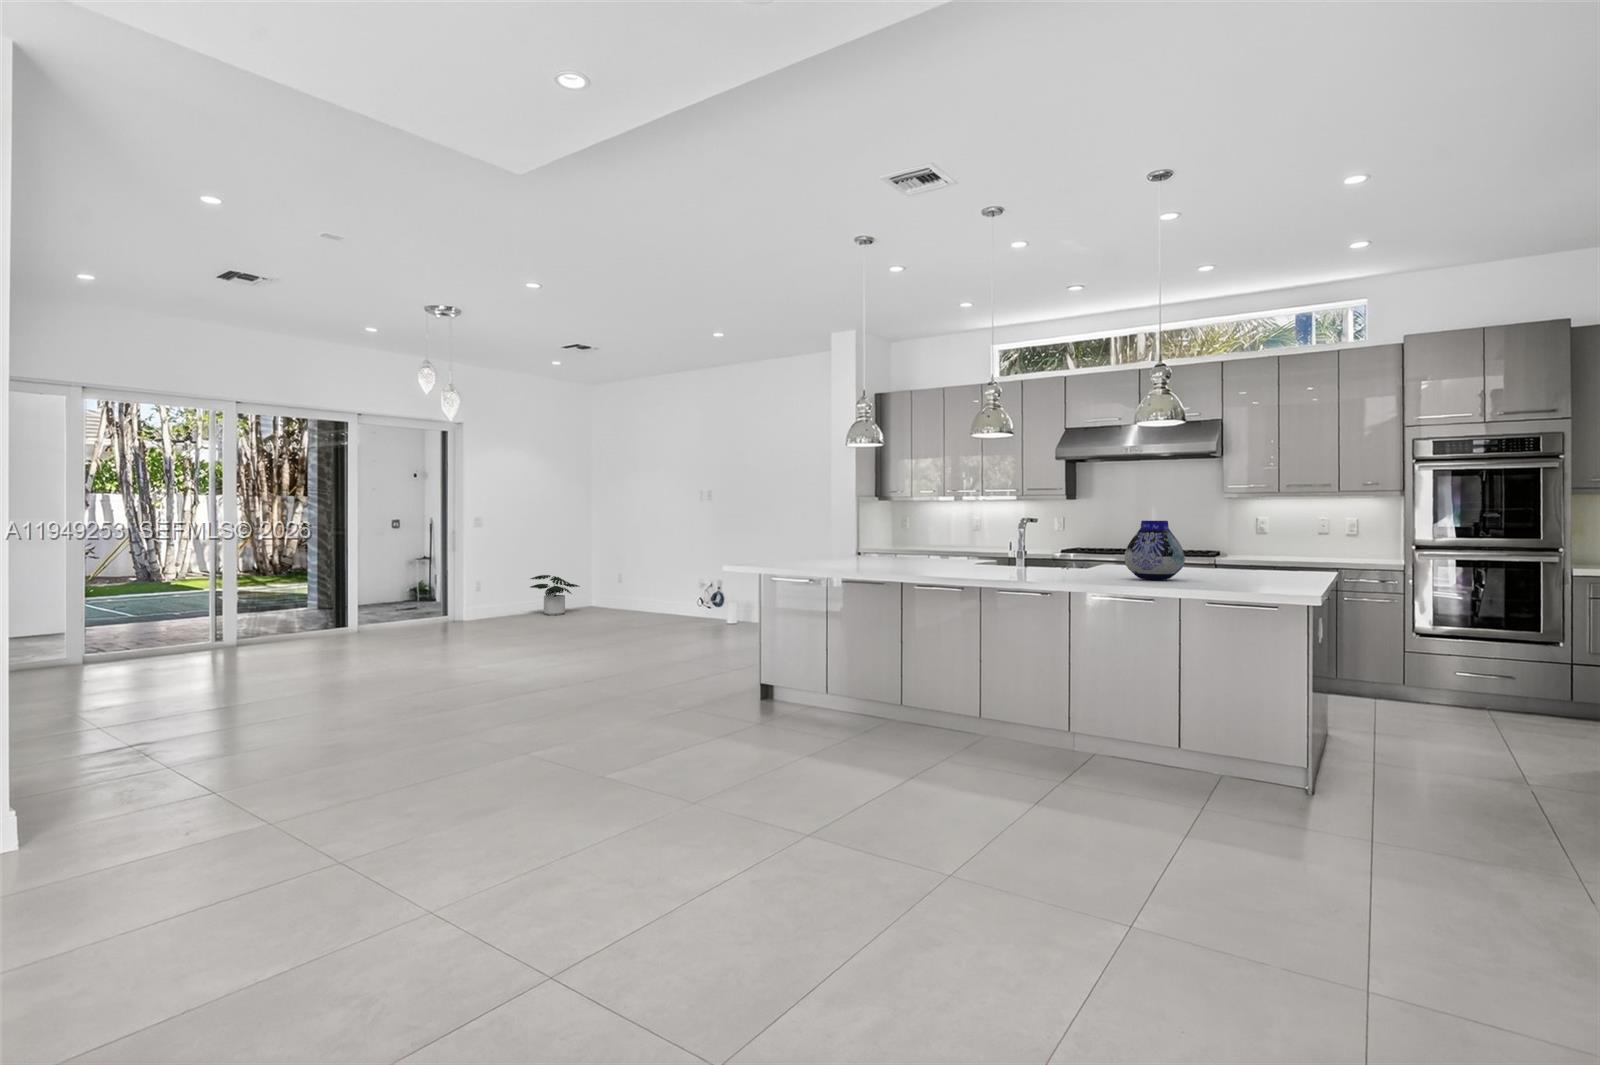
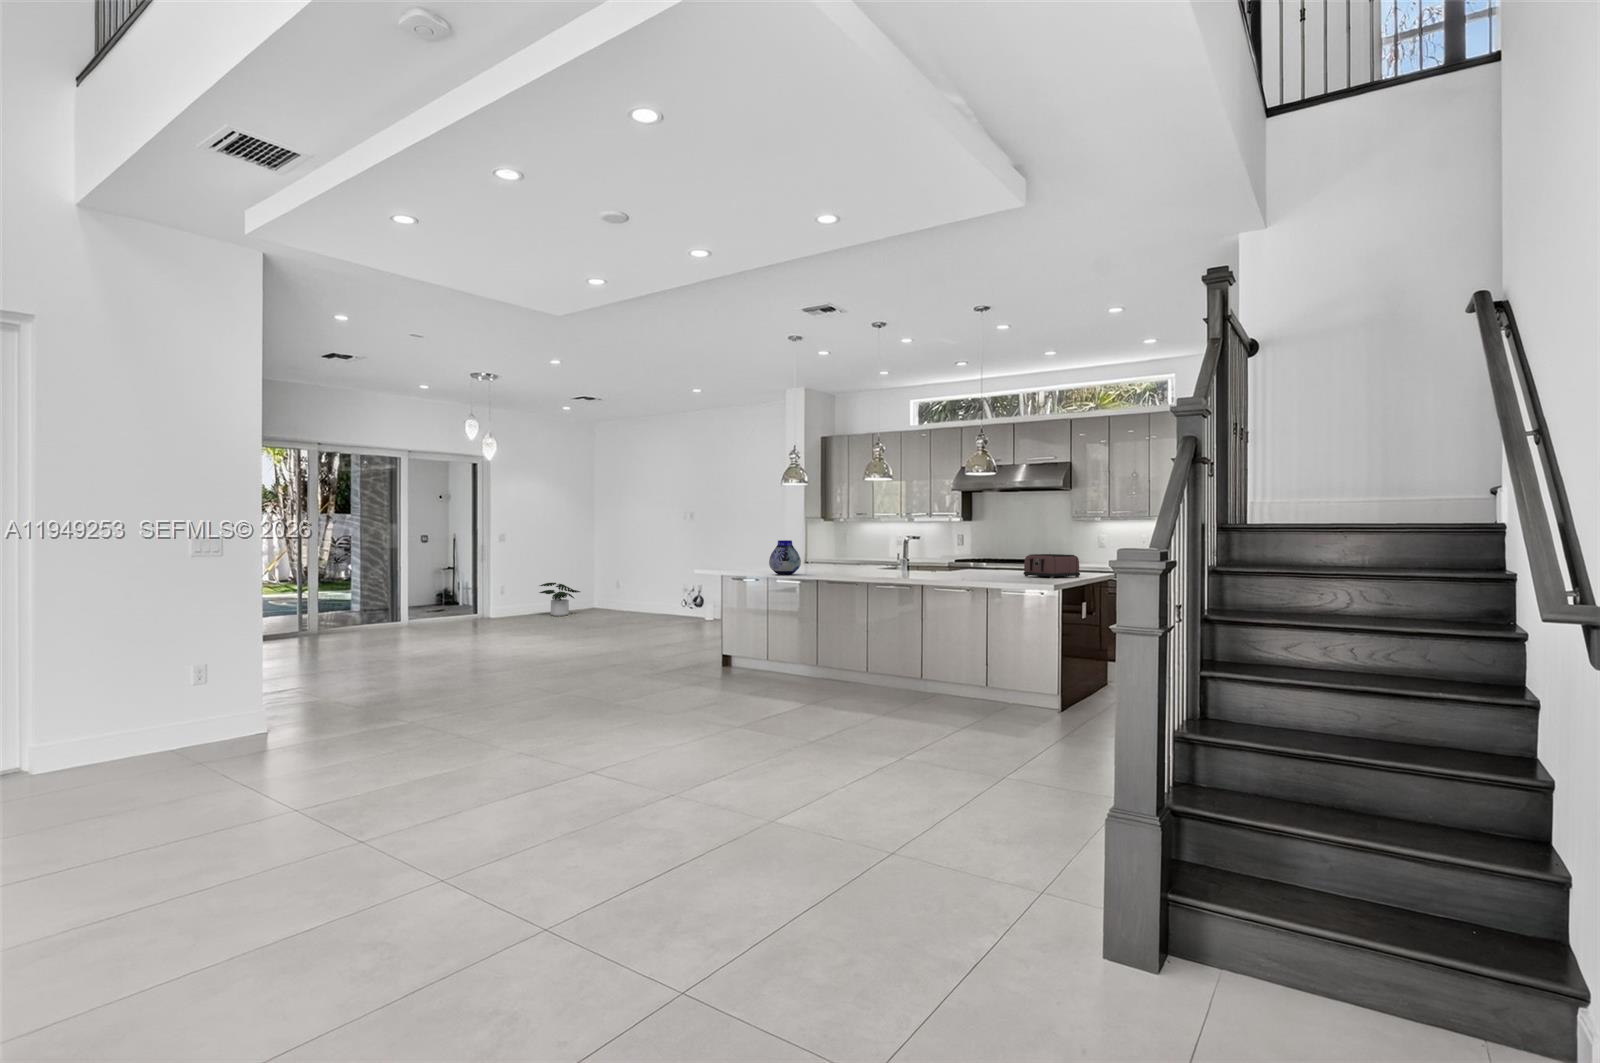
vase: present [1124,521,1185,580] -> present [769,540,801,574]
toaster: none [1200,542,1291,579] -> present [1023,554,1080,578]

